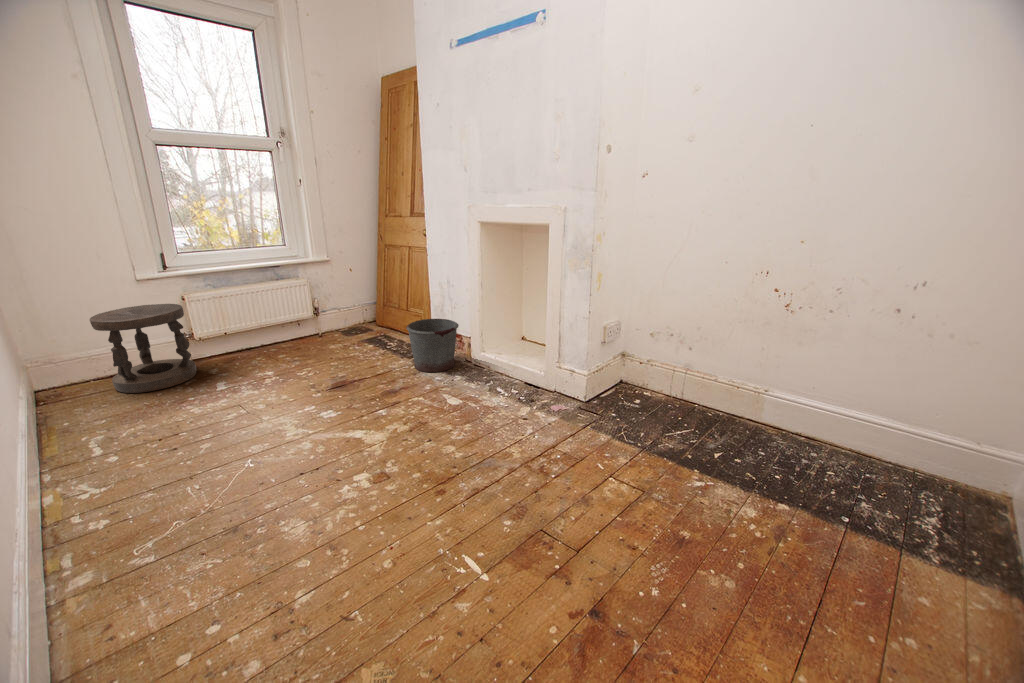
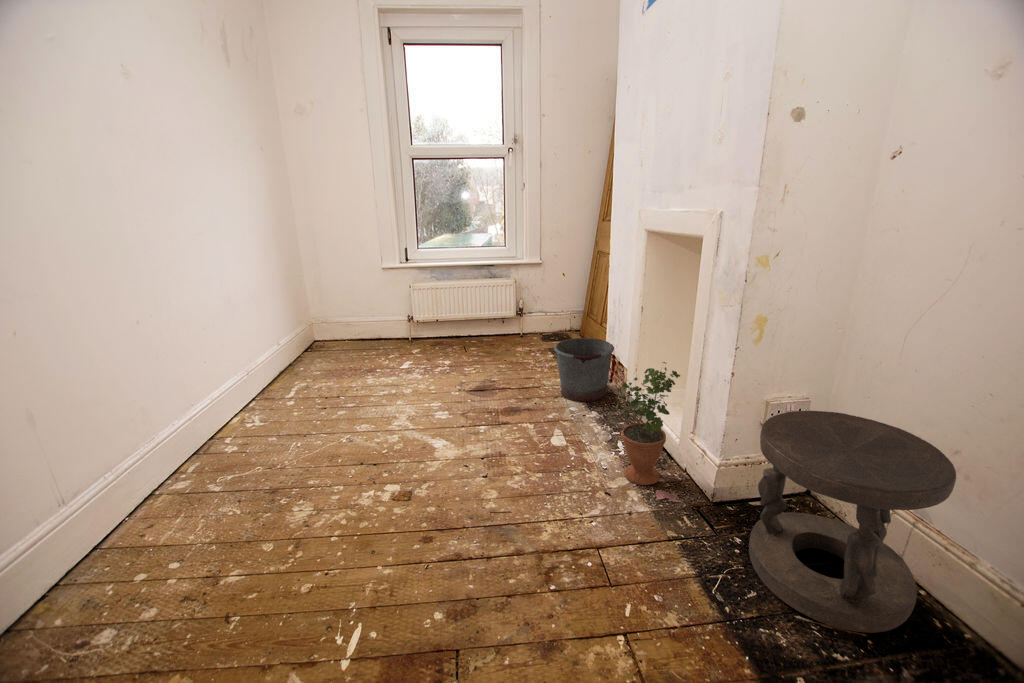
stool: present [90,304,196,393] -> present [749,411,956,633]
potted plant: none [512,314,554,407] -> present [616,362,680,485]

